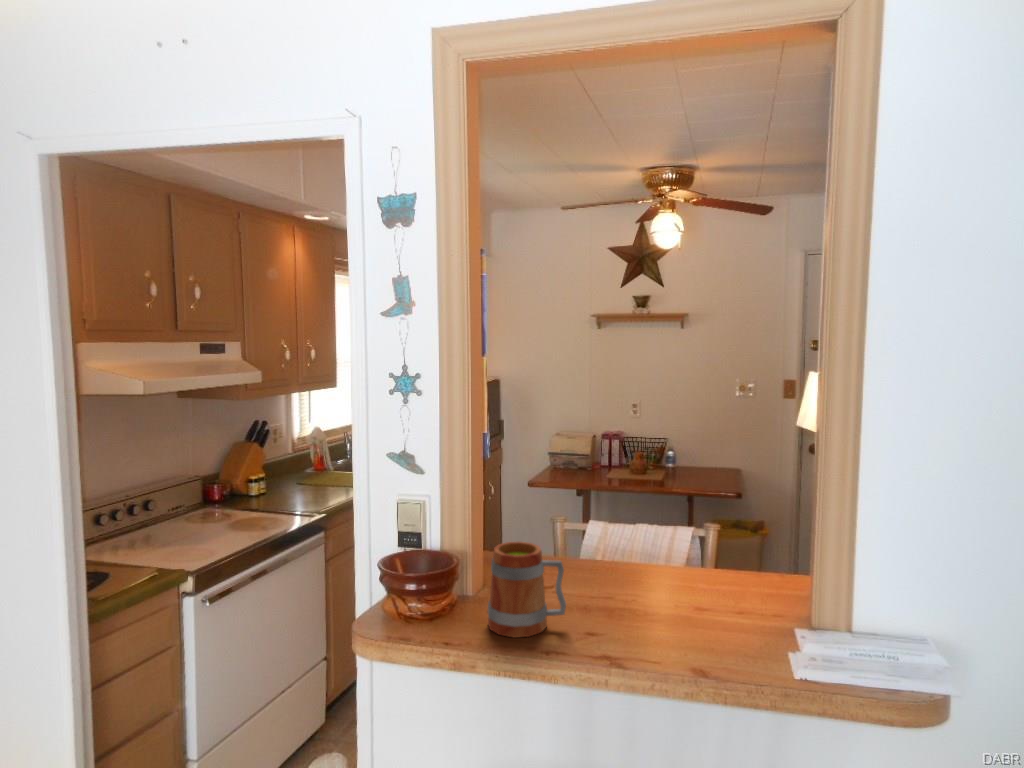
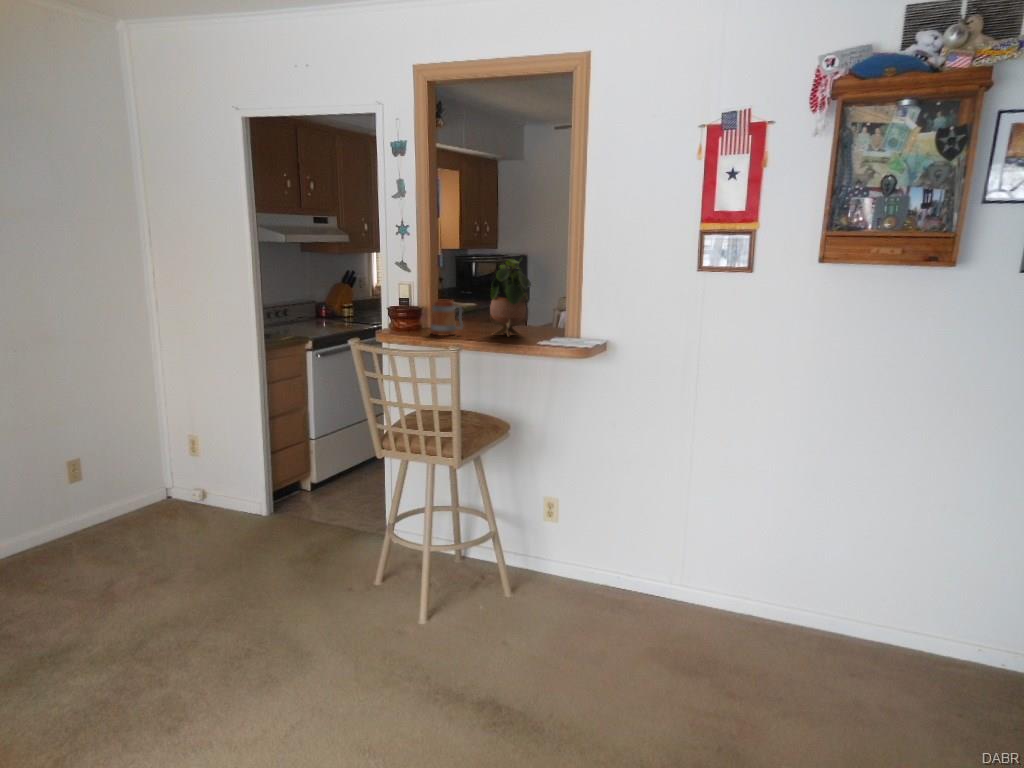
potted plant: none [621,442,718,629] -> present [490,259,531,337]

